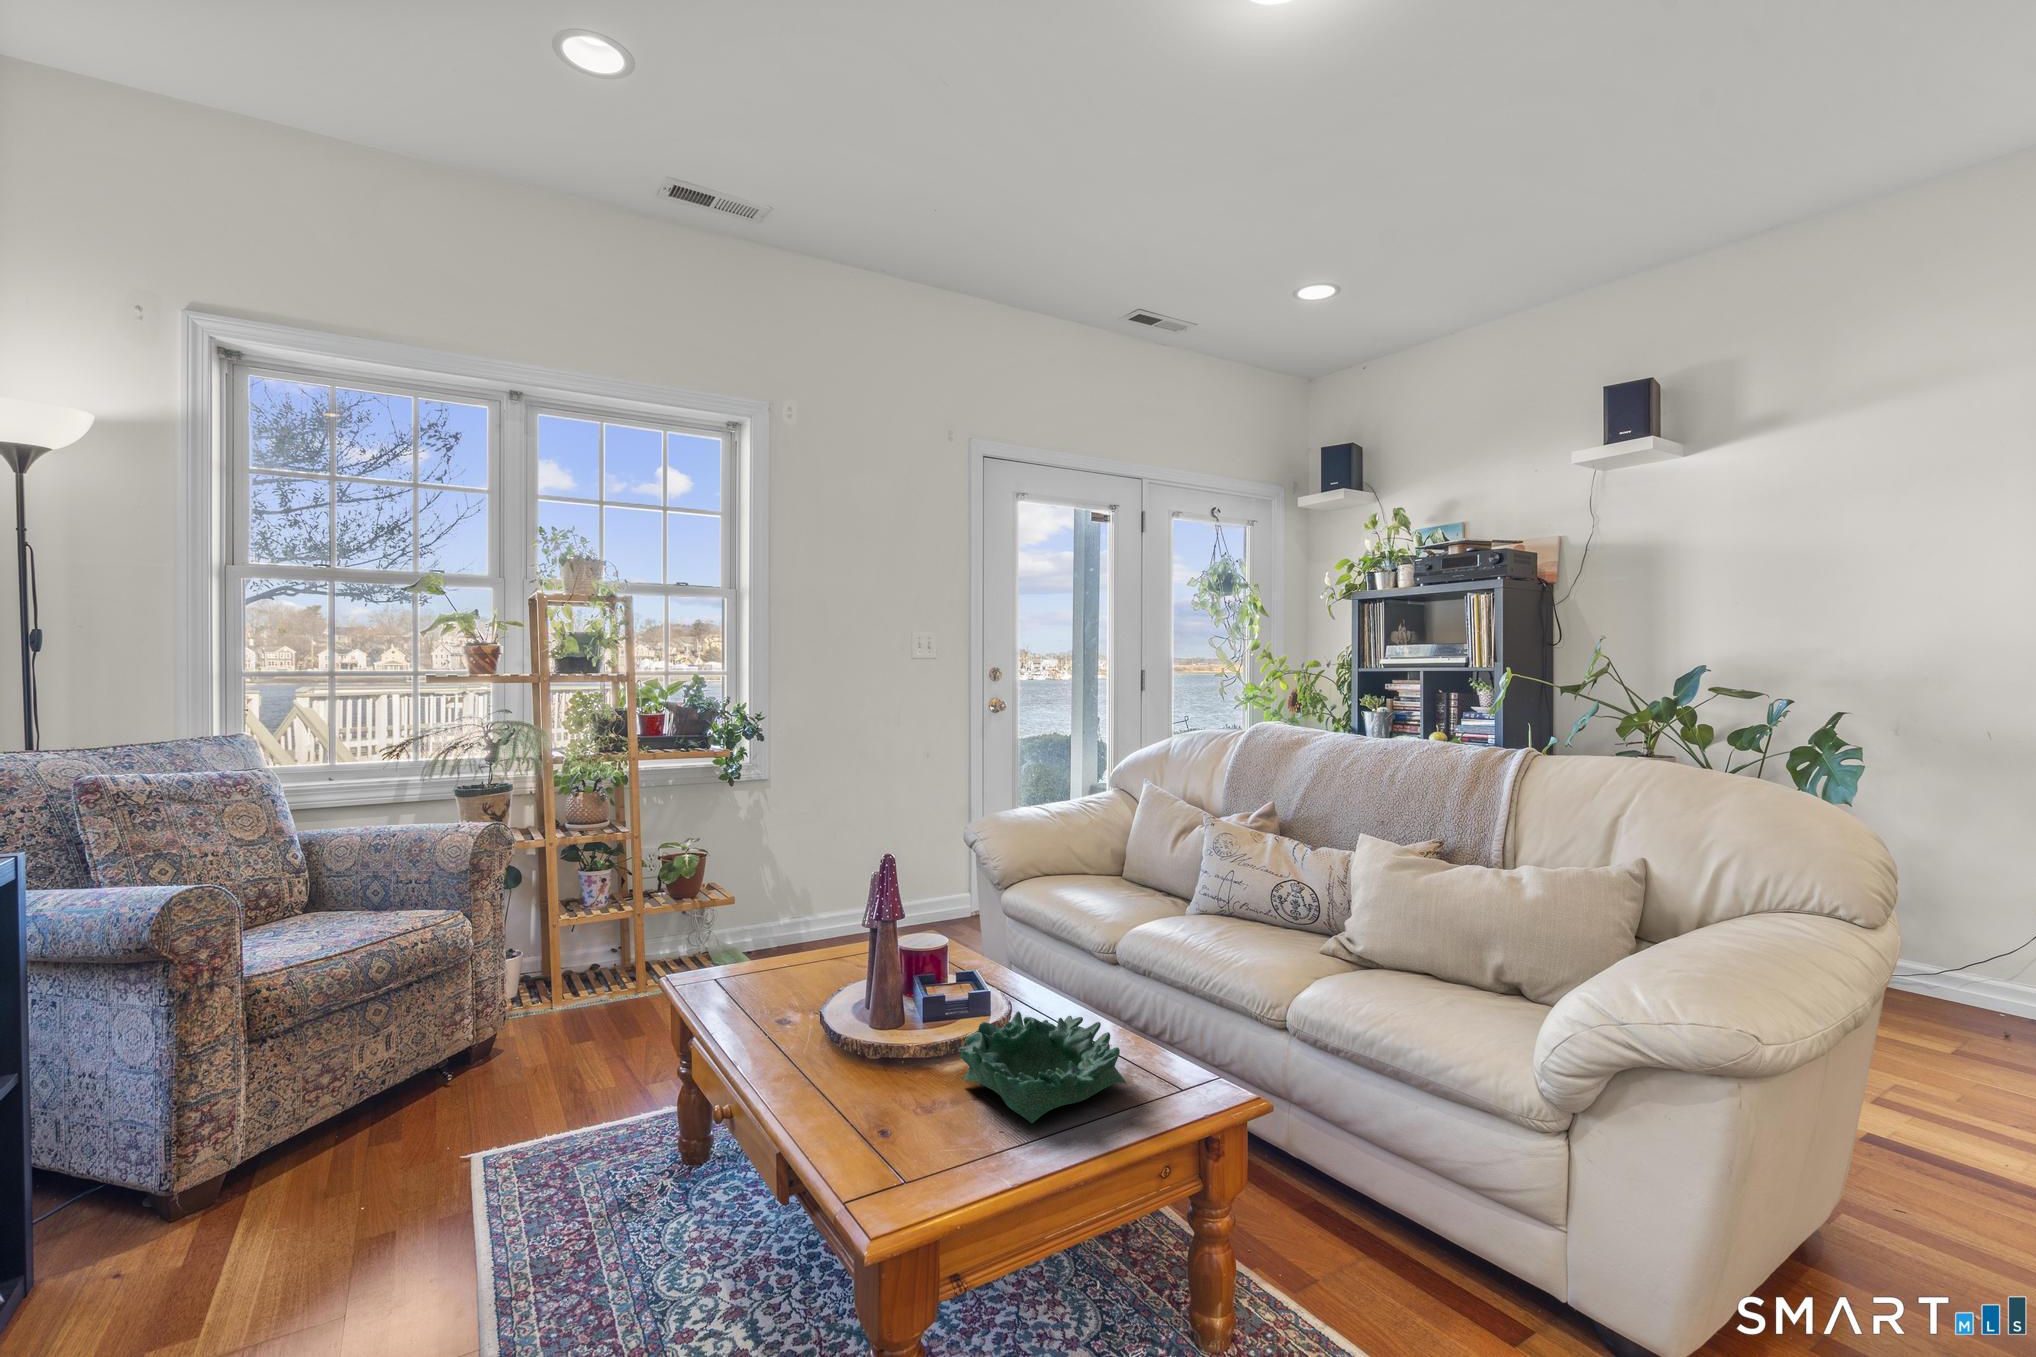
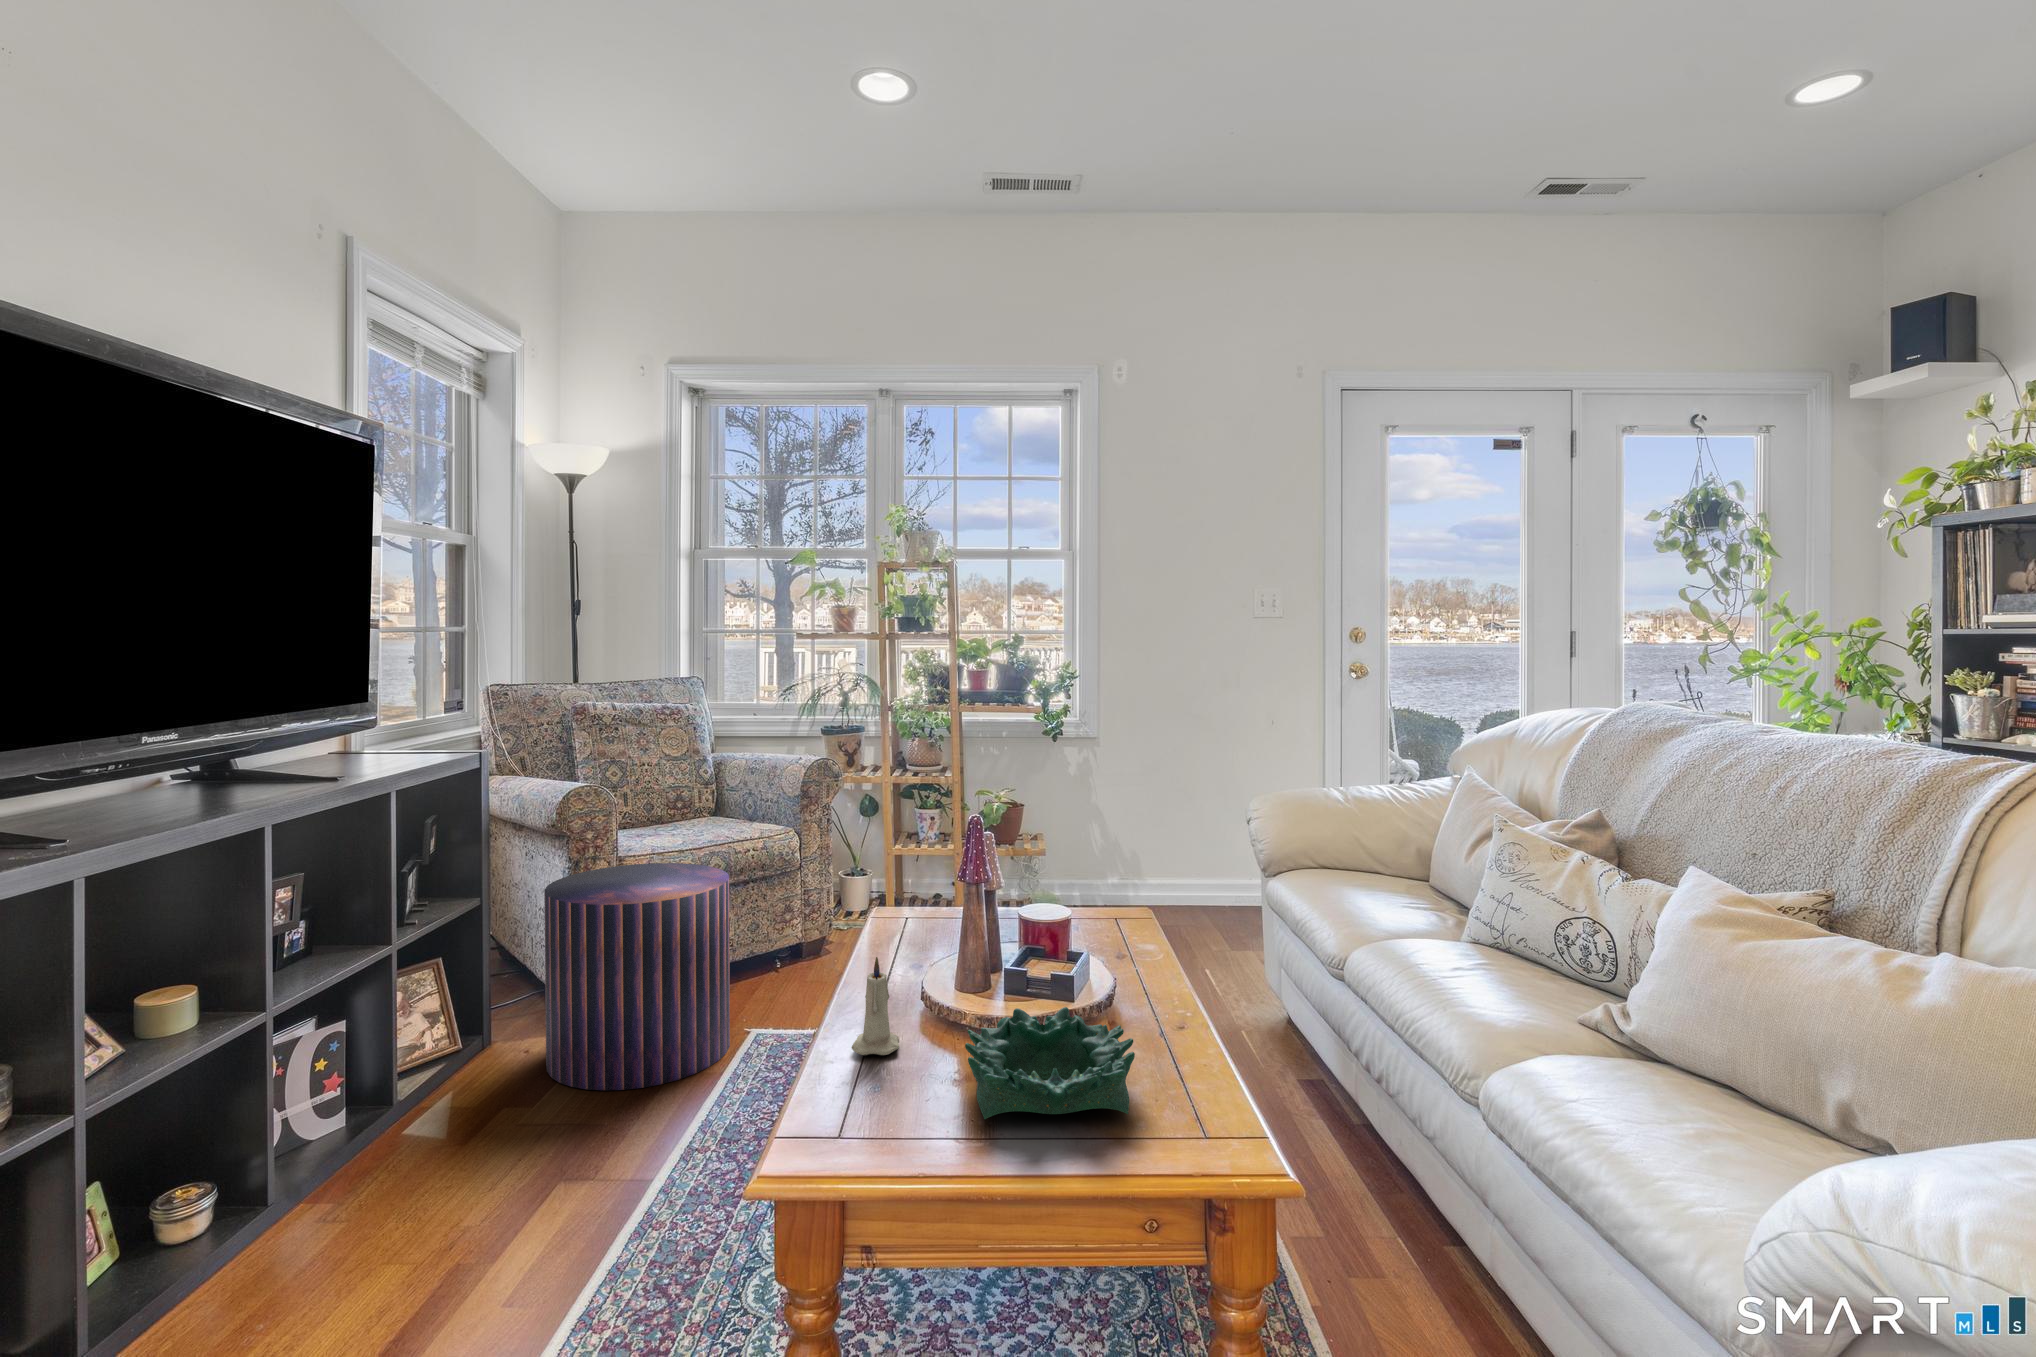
pouf: none [171,969,451,1295] -> present [544,863,730,1091]
candle: none [823,1003,874,1107] -> present [852,957,899,1055]

